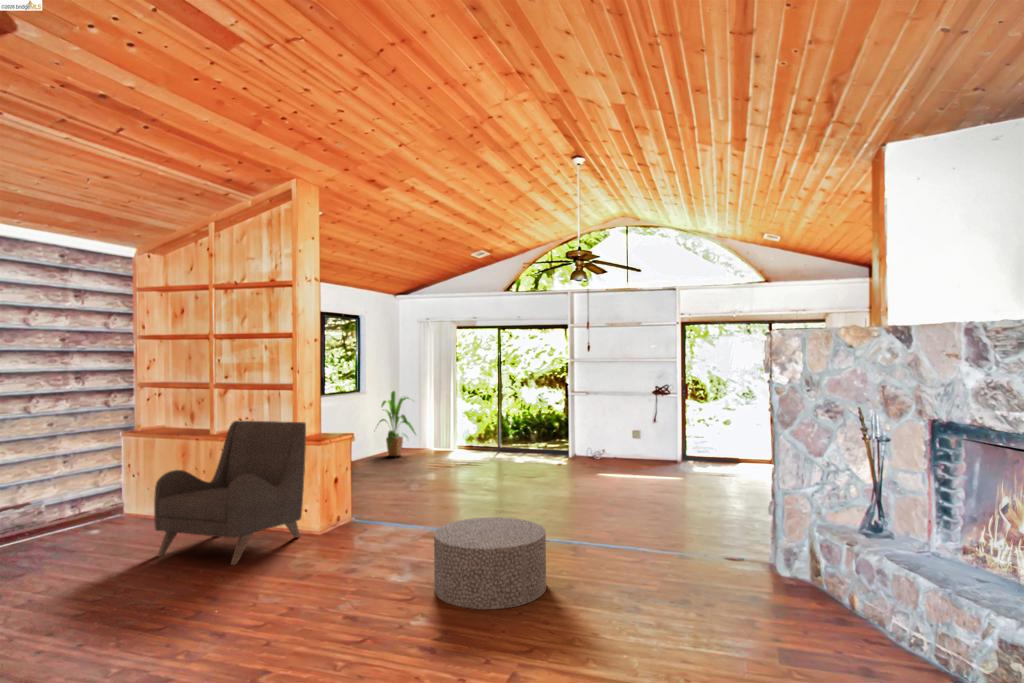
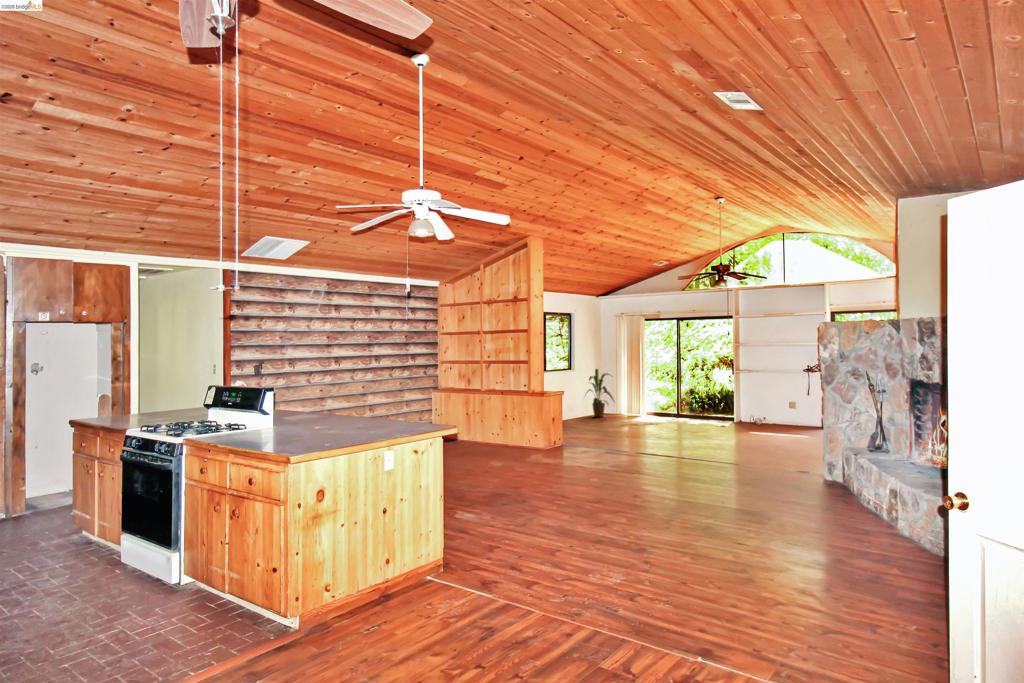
armchair: present [154,420,306,565] -> none [458,382,536,458]
ottoman: present [434,517,546,609] -> none [604,438,670,480]

